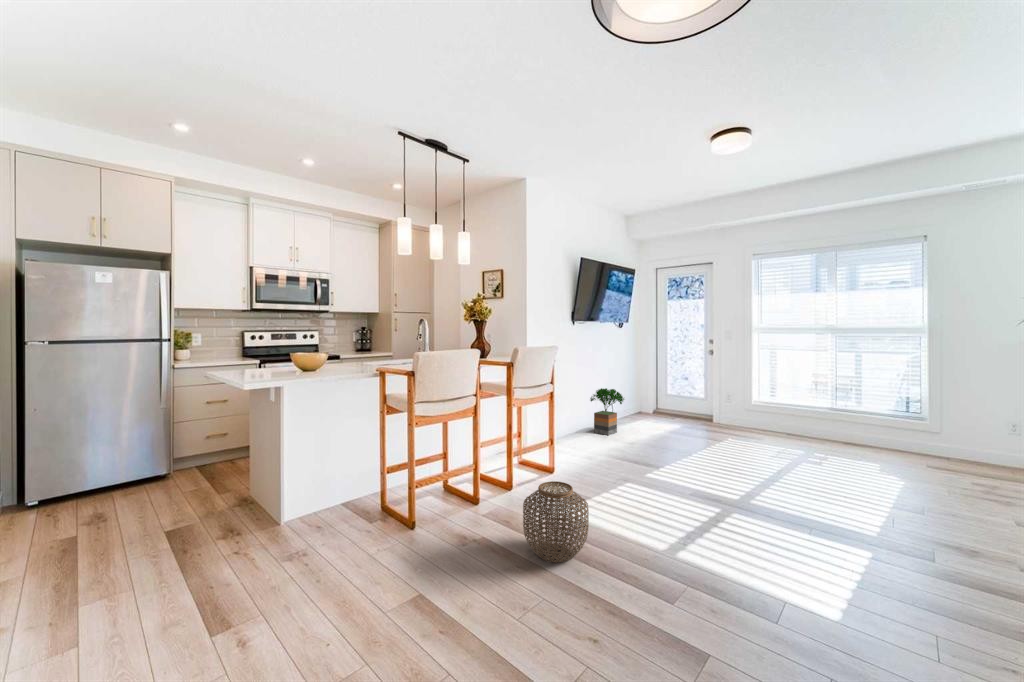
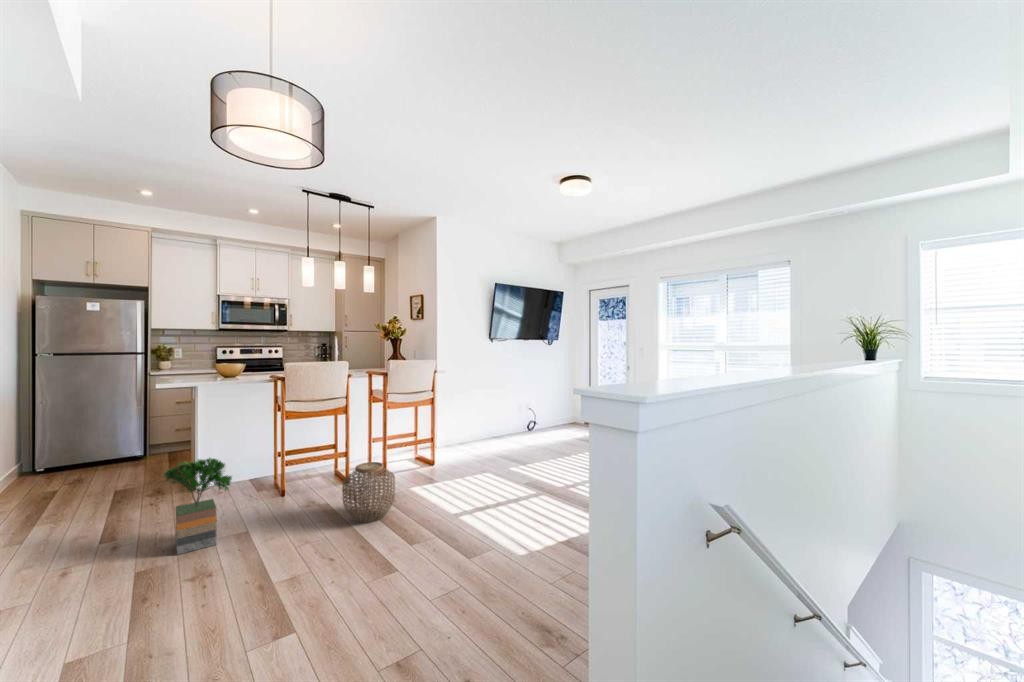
potted tree: present [590,388,624,435] -> present [163,458,232,555]

